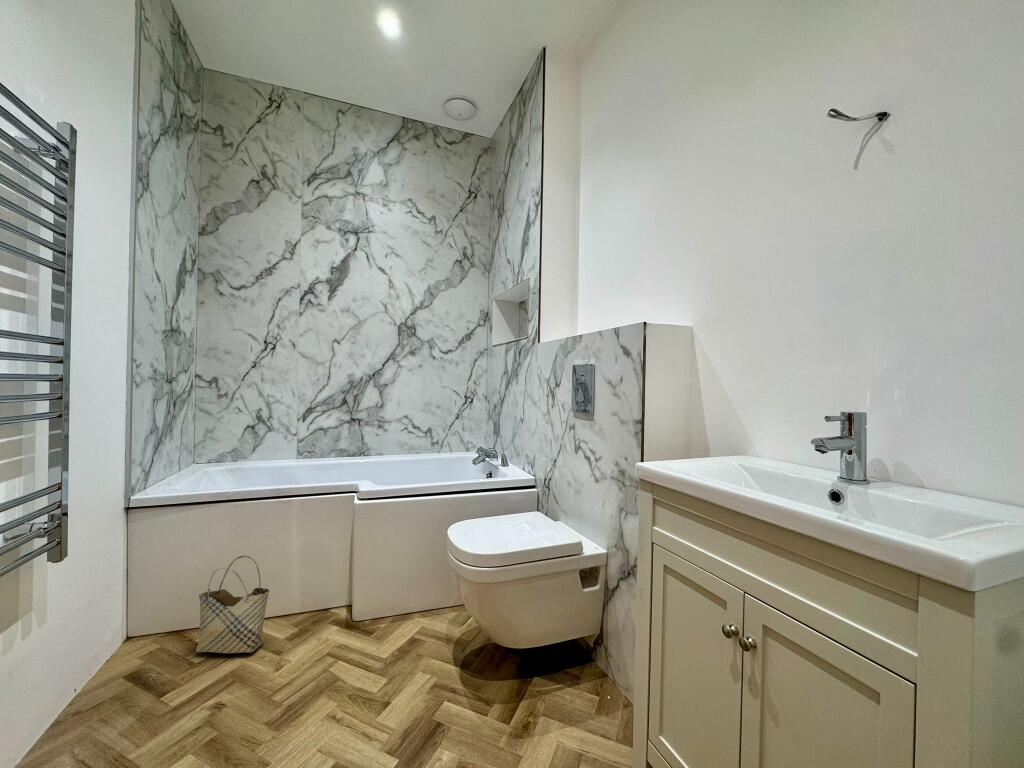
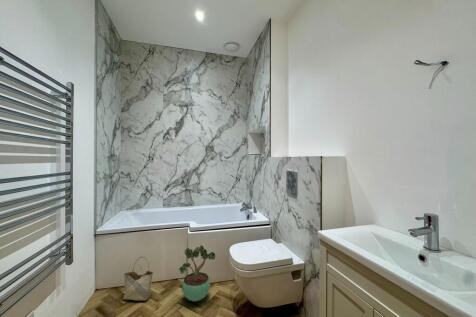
potted plant: none [331,524,415,649] -> present [179,245,215,301]

